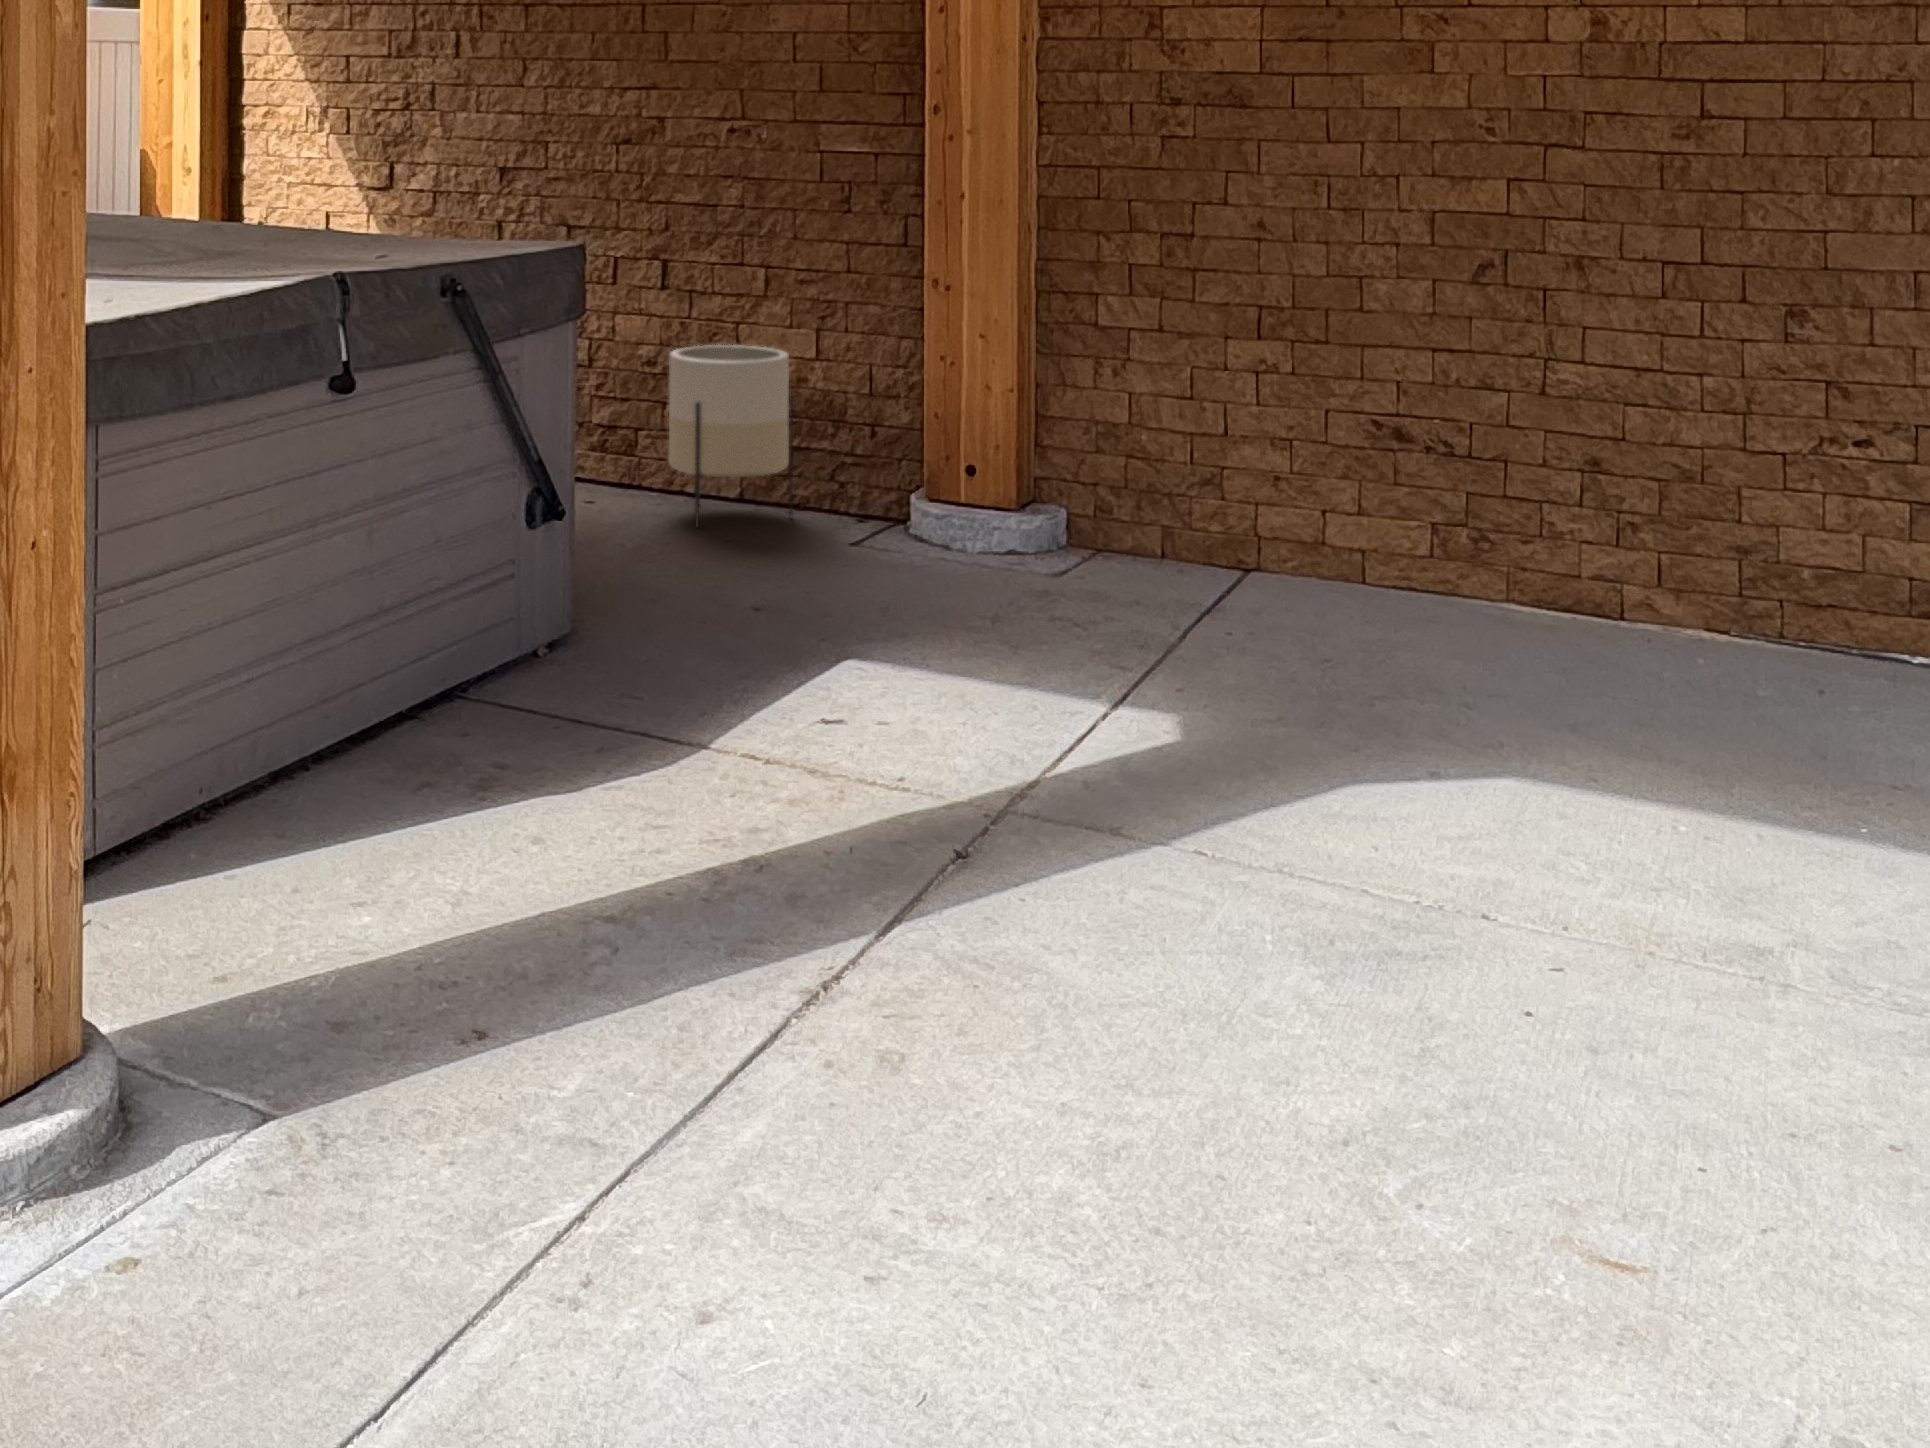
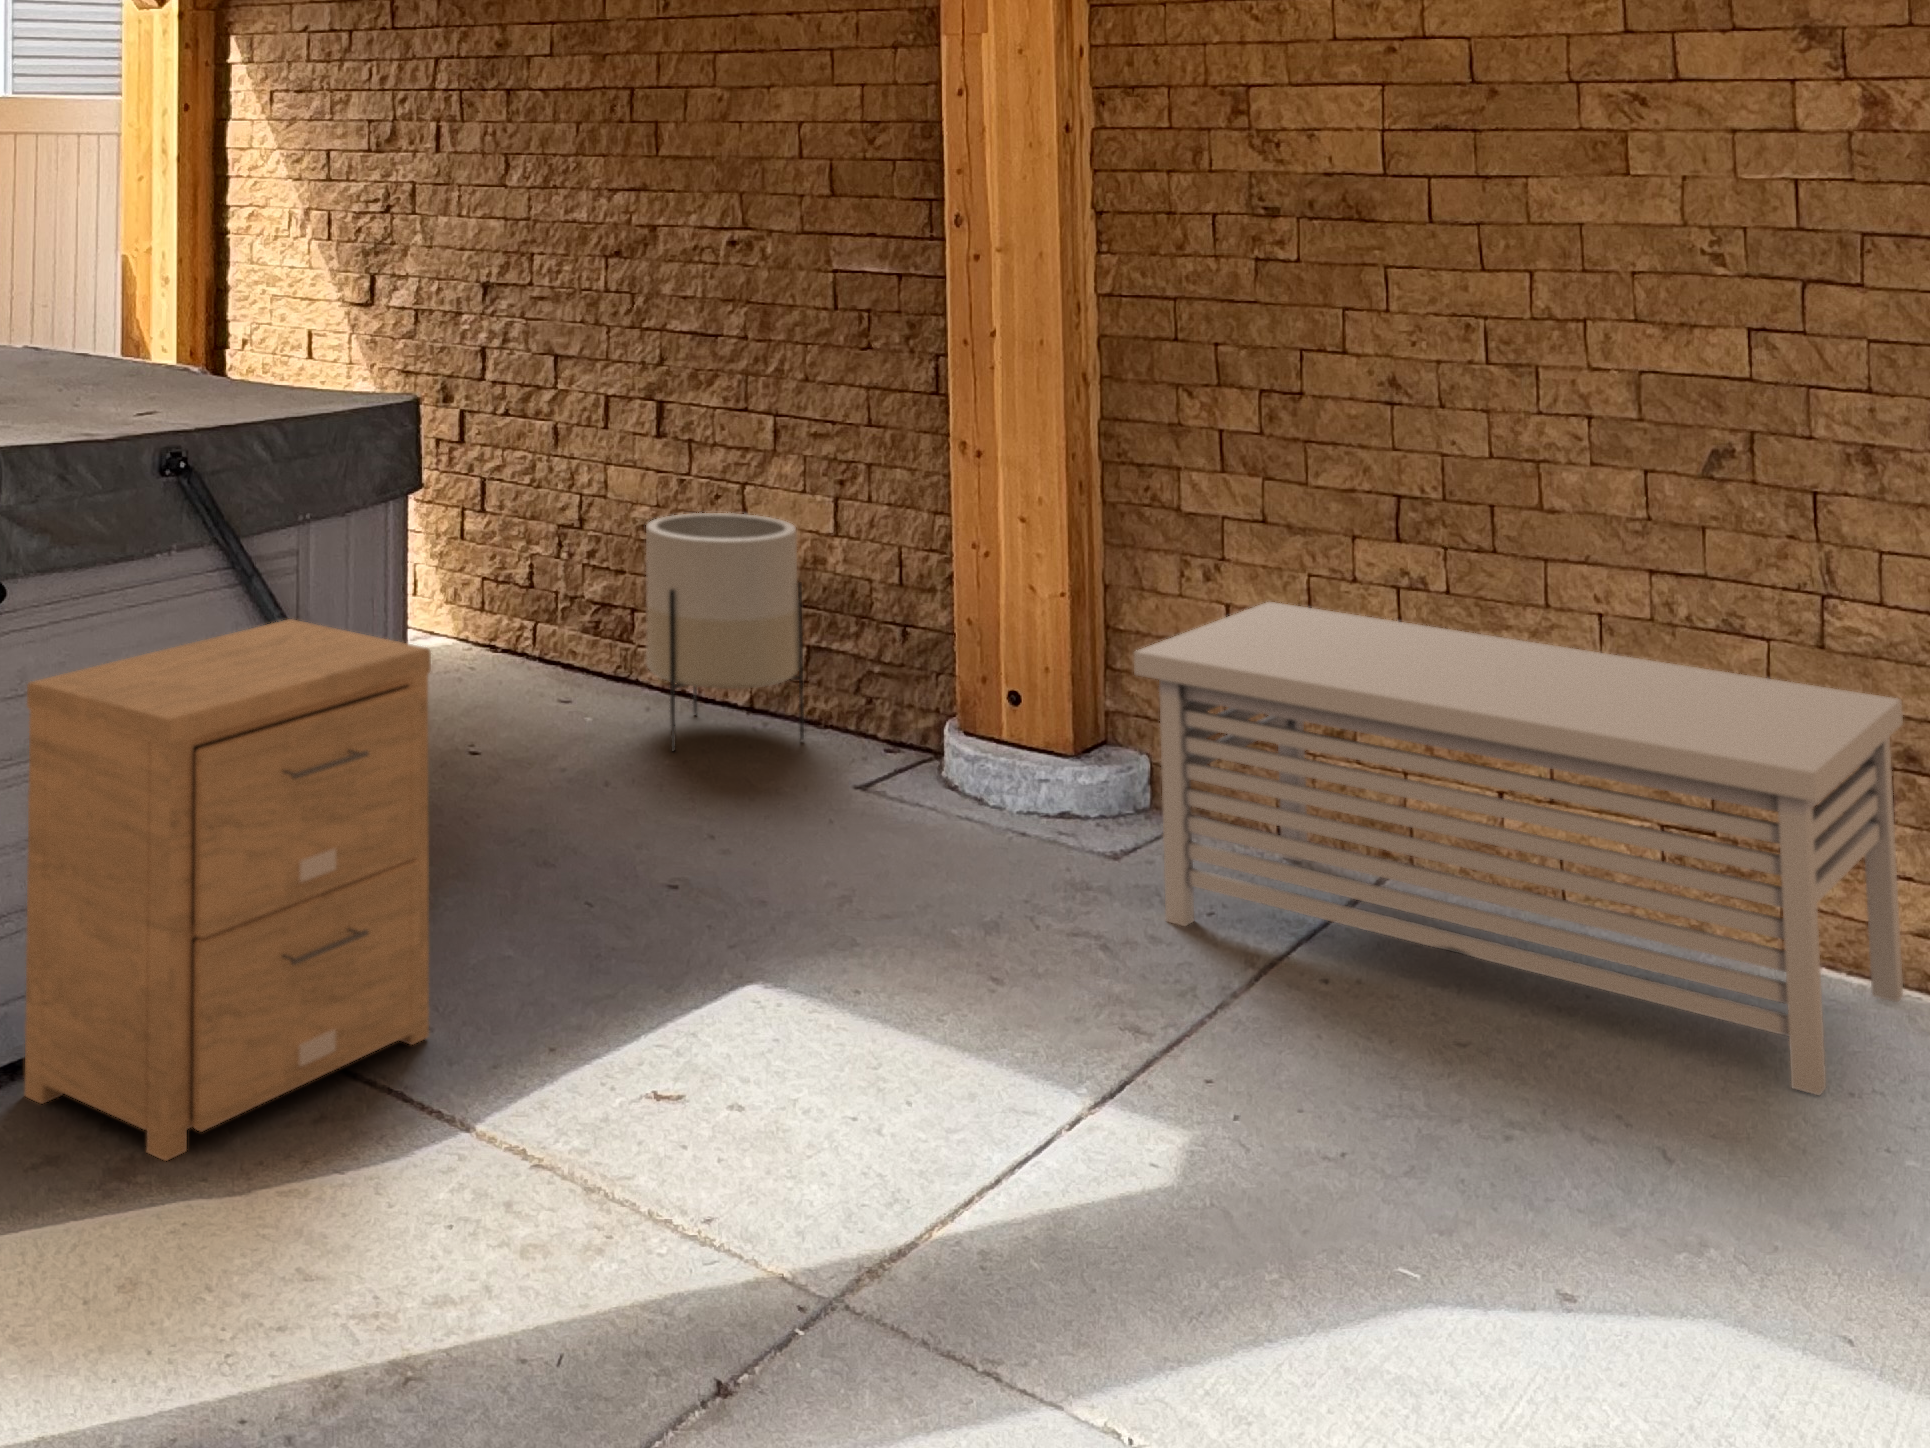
storage bench: none [1092,387,1597,670] -> present [1134,602,1903,1096]
side table: none [372,405,644,771] -> present [24,619,431,1160]

